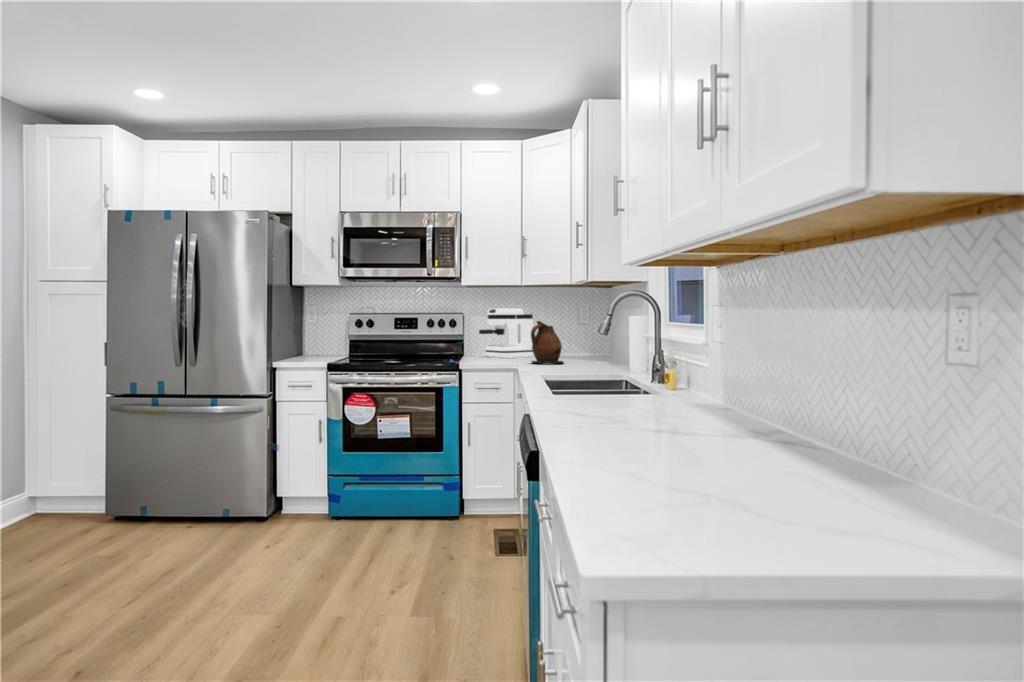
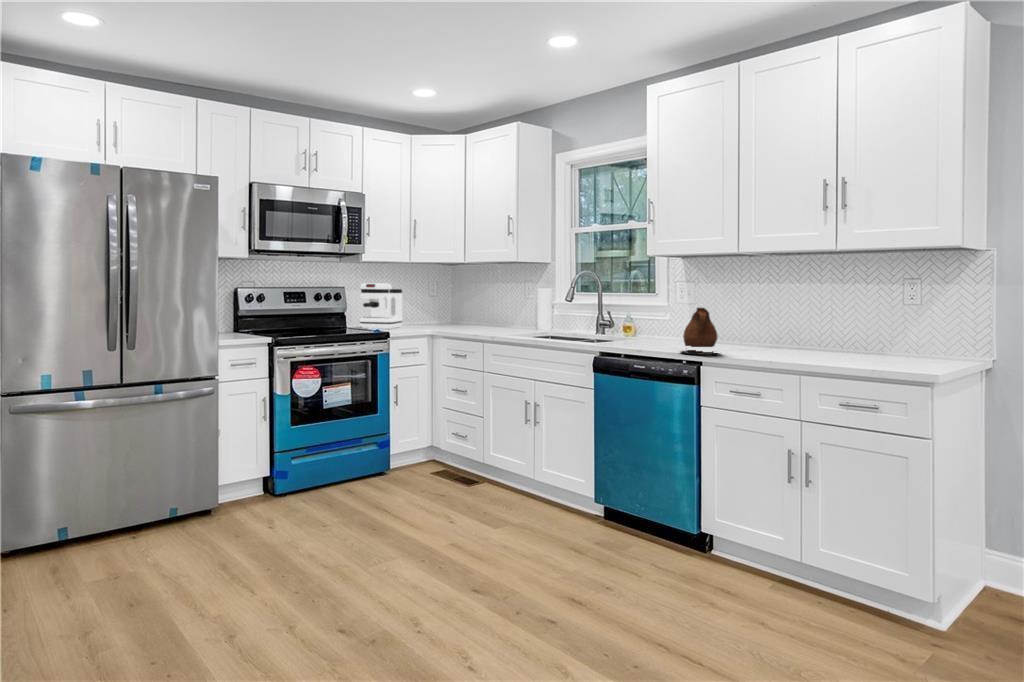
ceramic pitcher: present [531,321,563,363] -> present [681,307,719,355]

